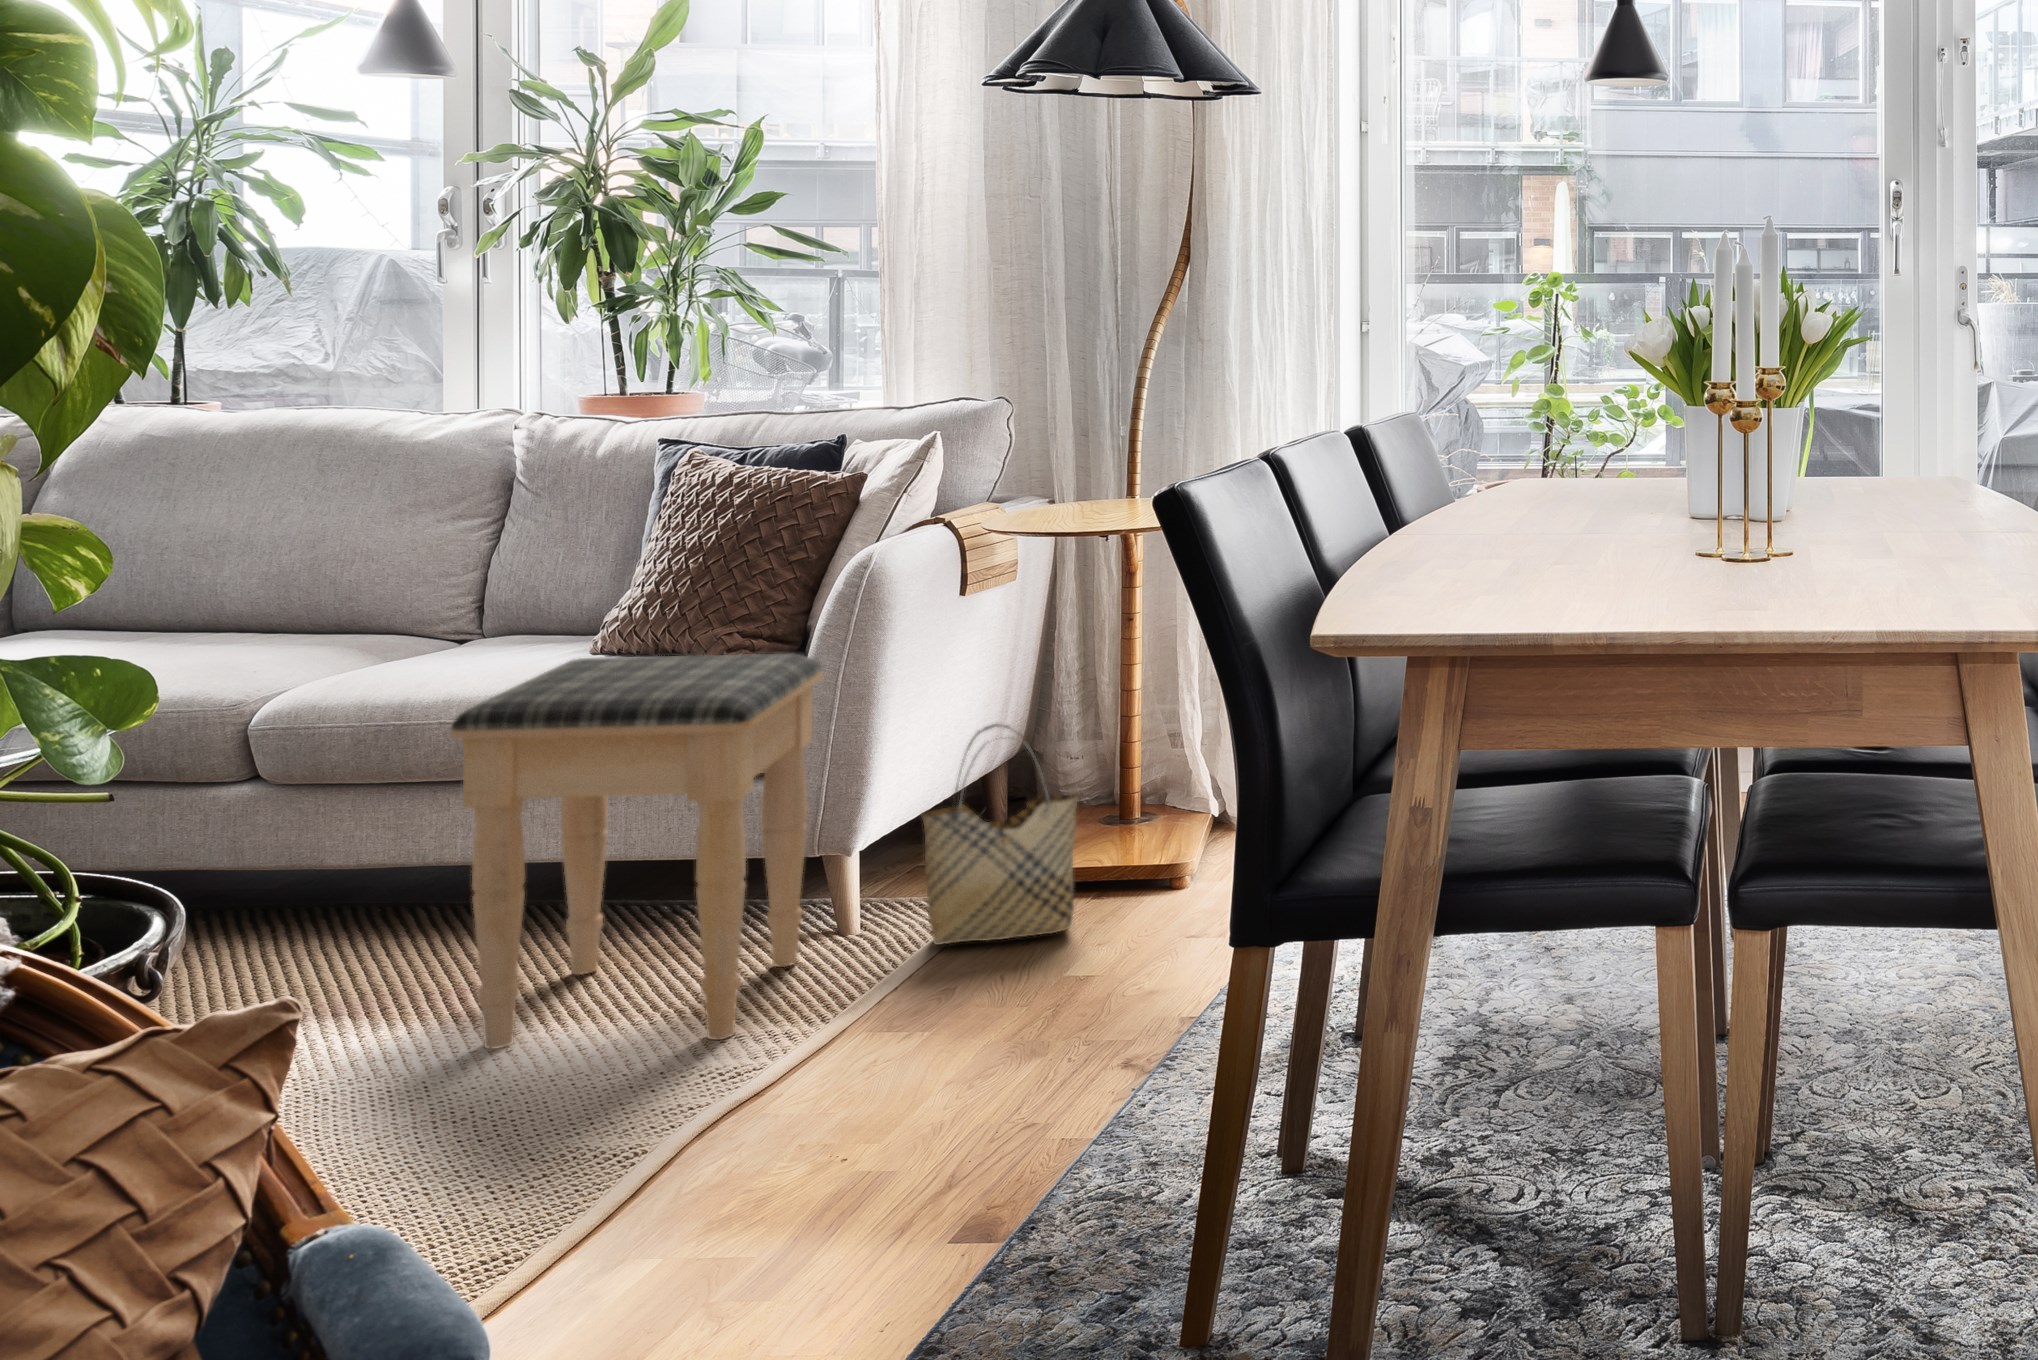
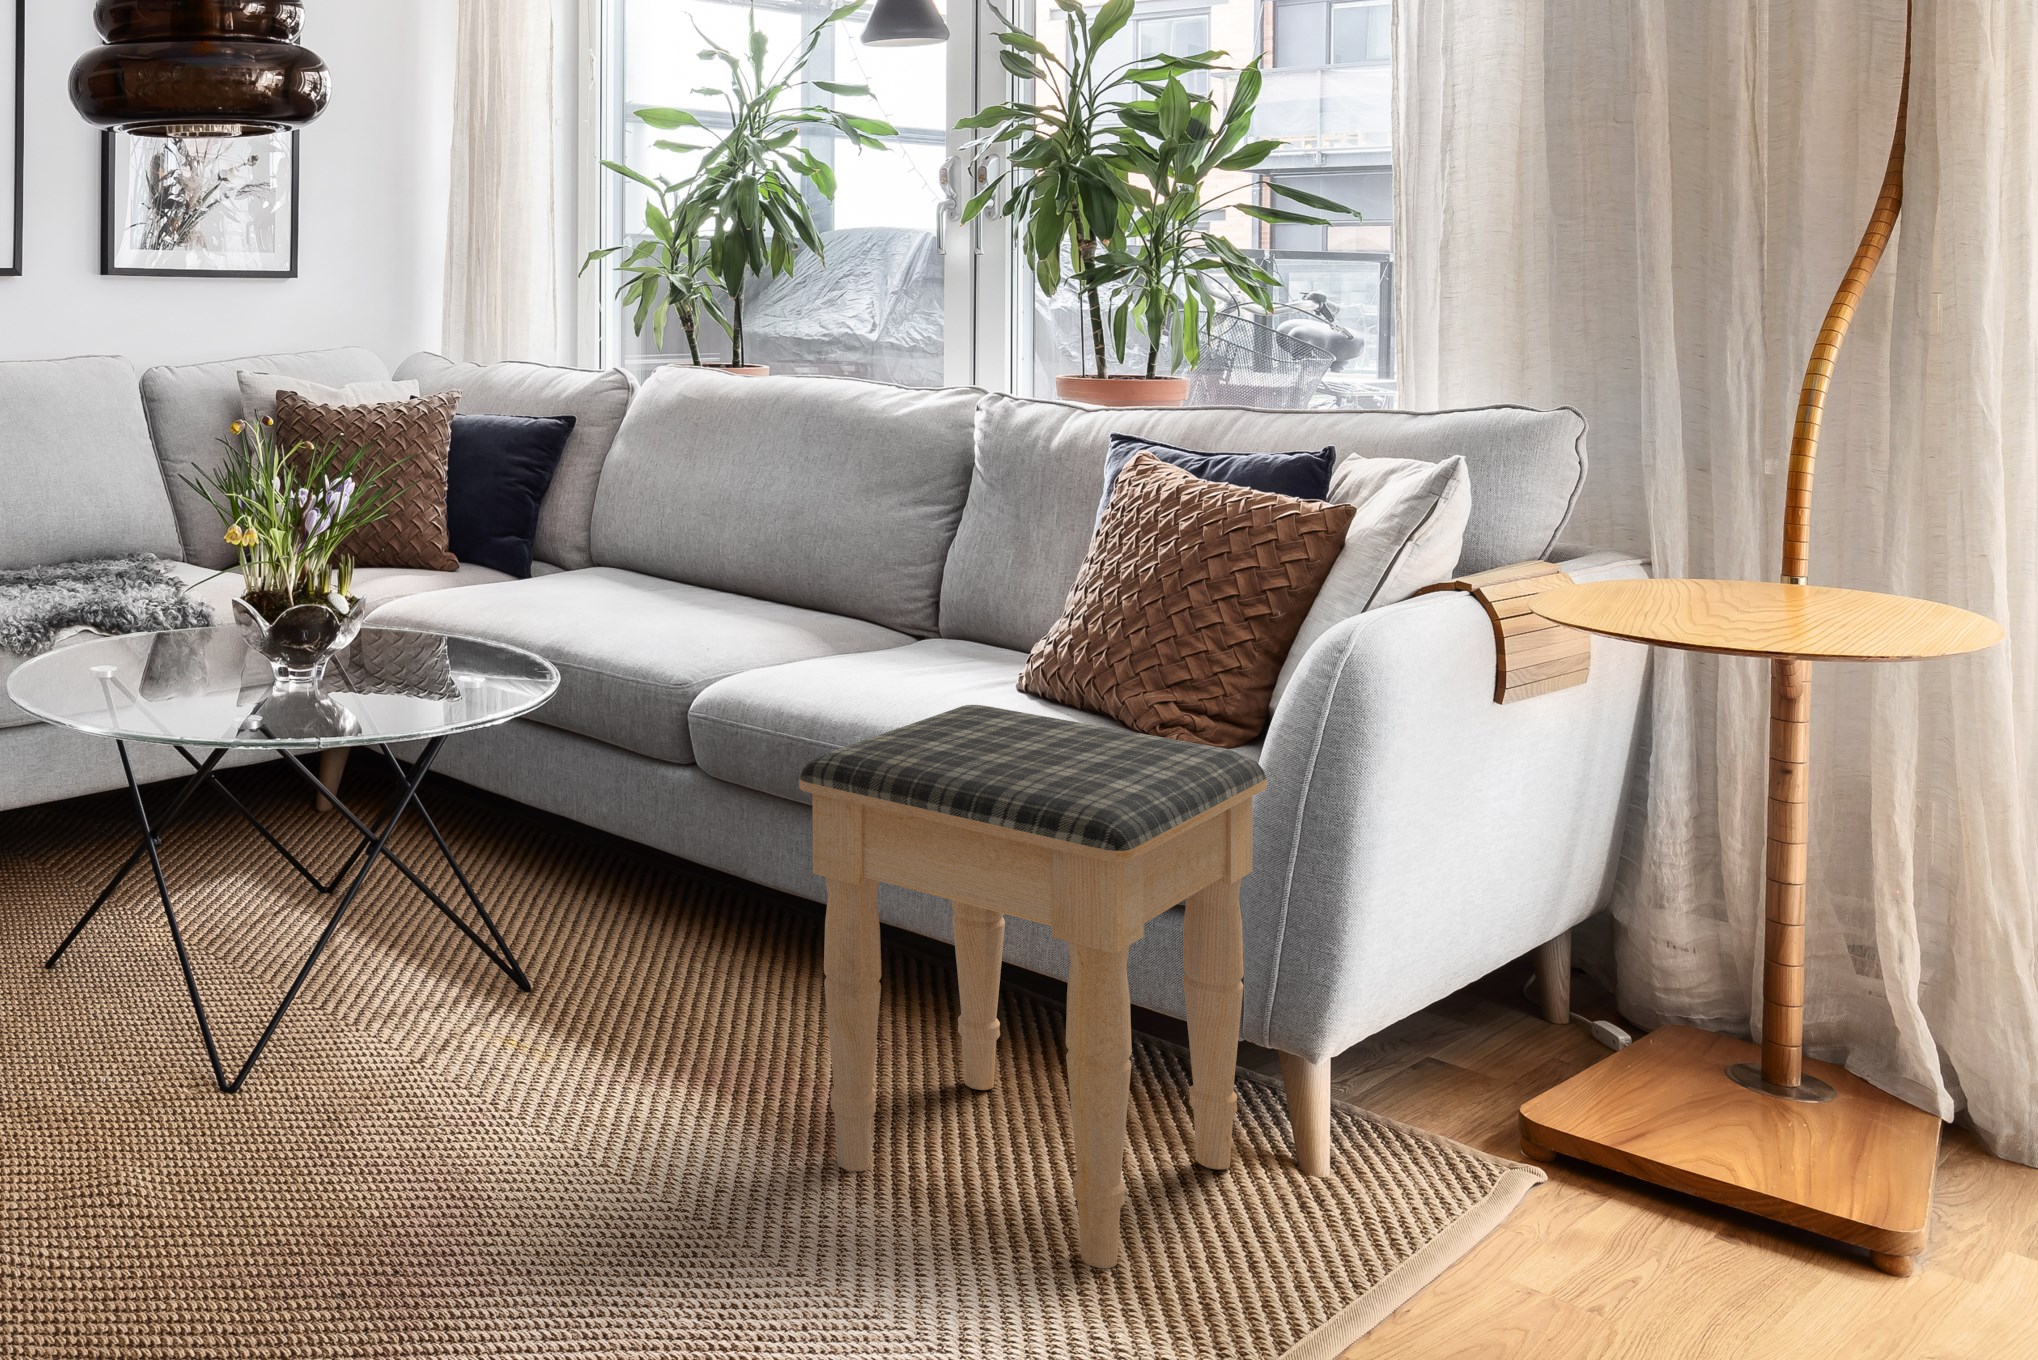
woven basket: present [922,724,1078,945] -> none [1409,903,1674,1261]

